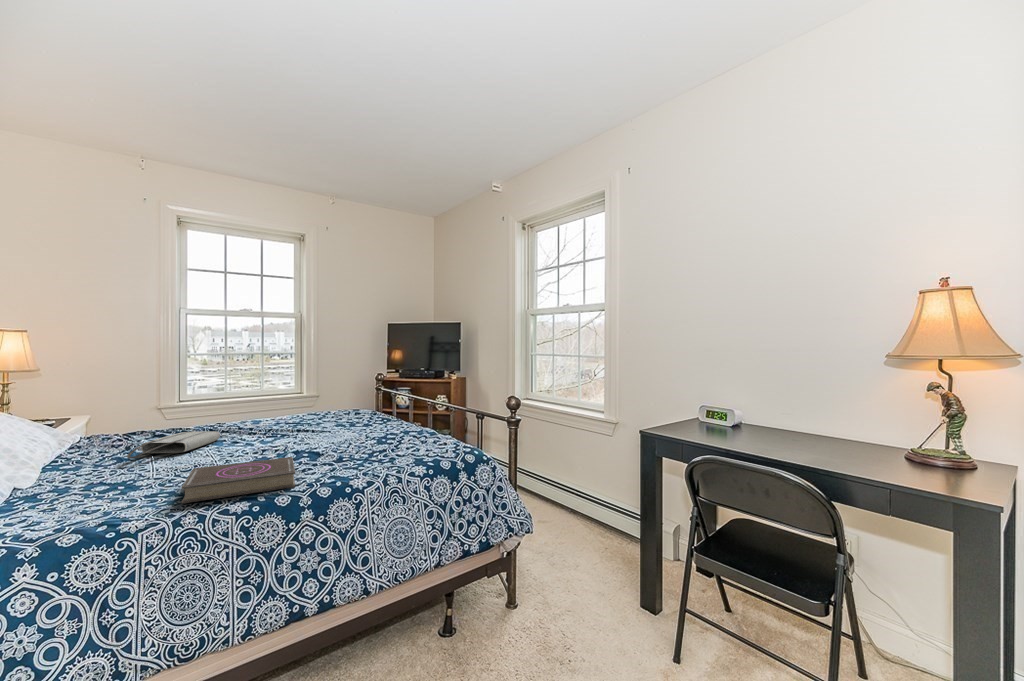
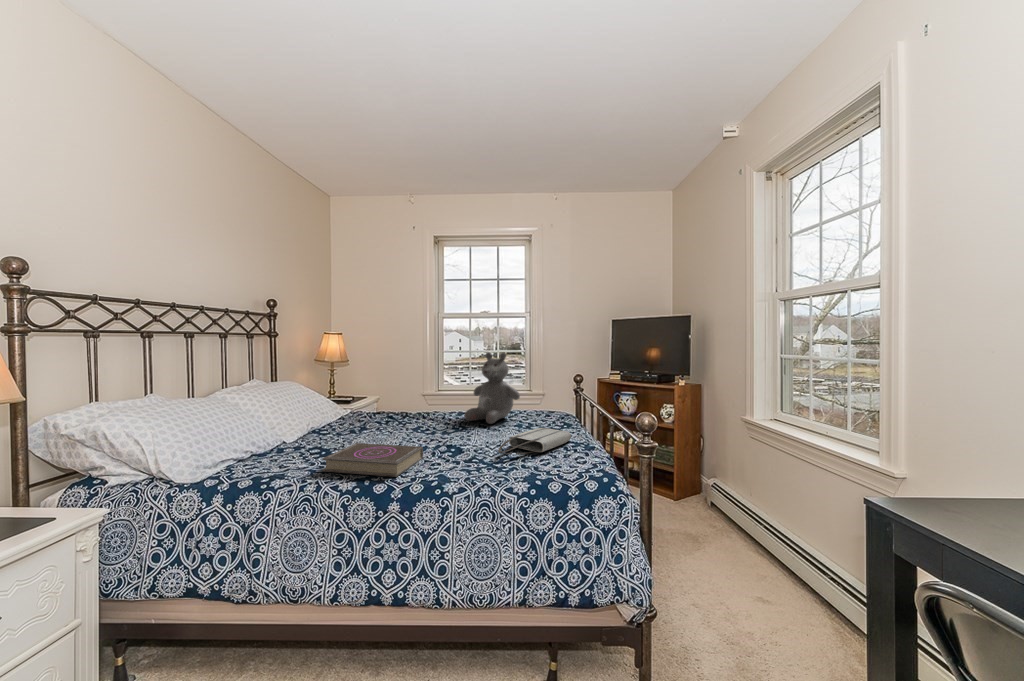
teddy bear: none [278,355,342,433] -> present [464,352,520,424]
tote bag: present [127,431,220,459] -> present [498,428,571,454]

